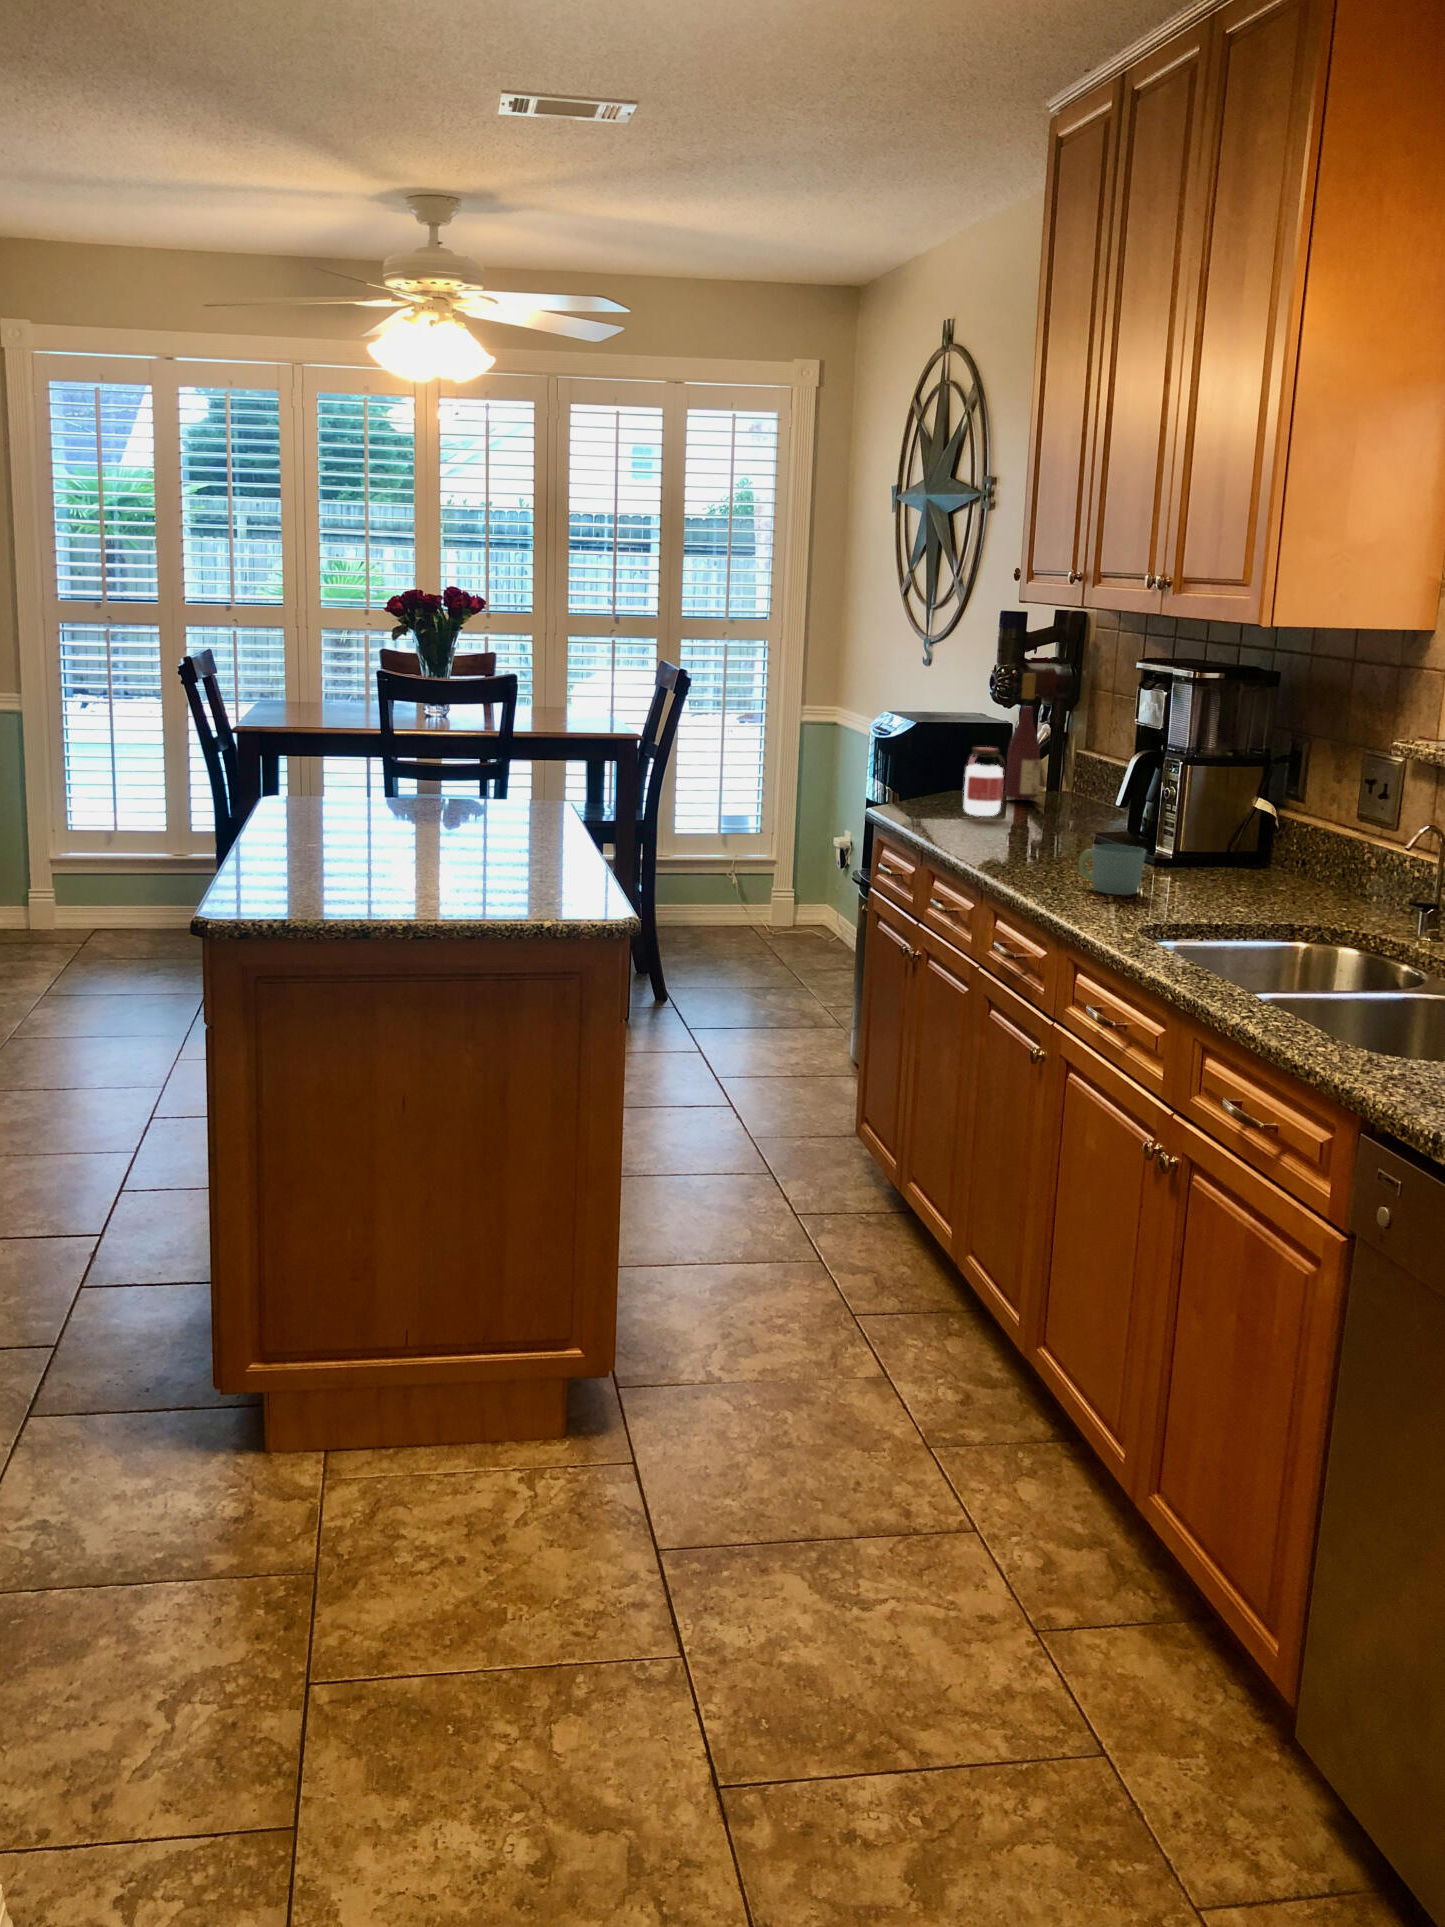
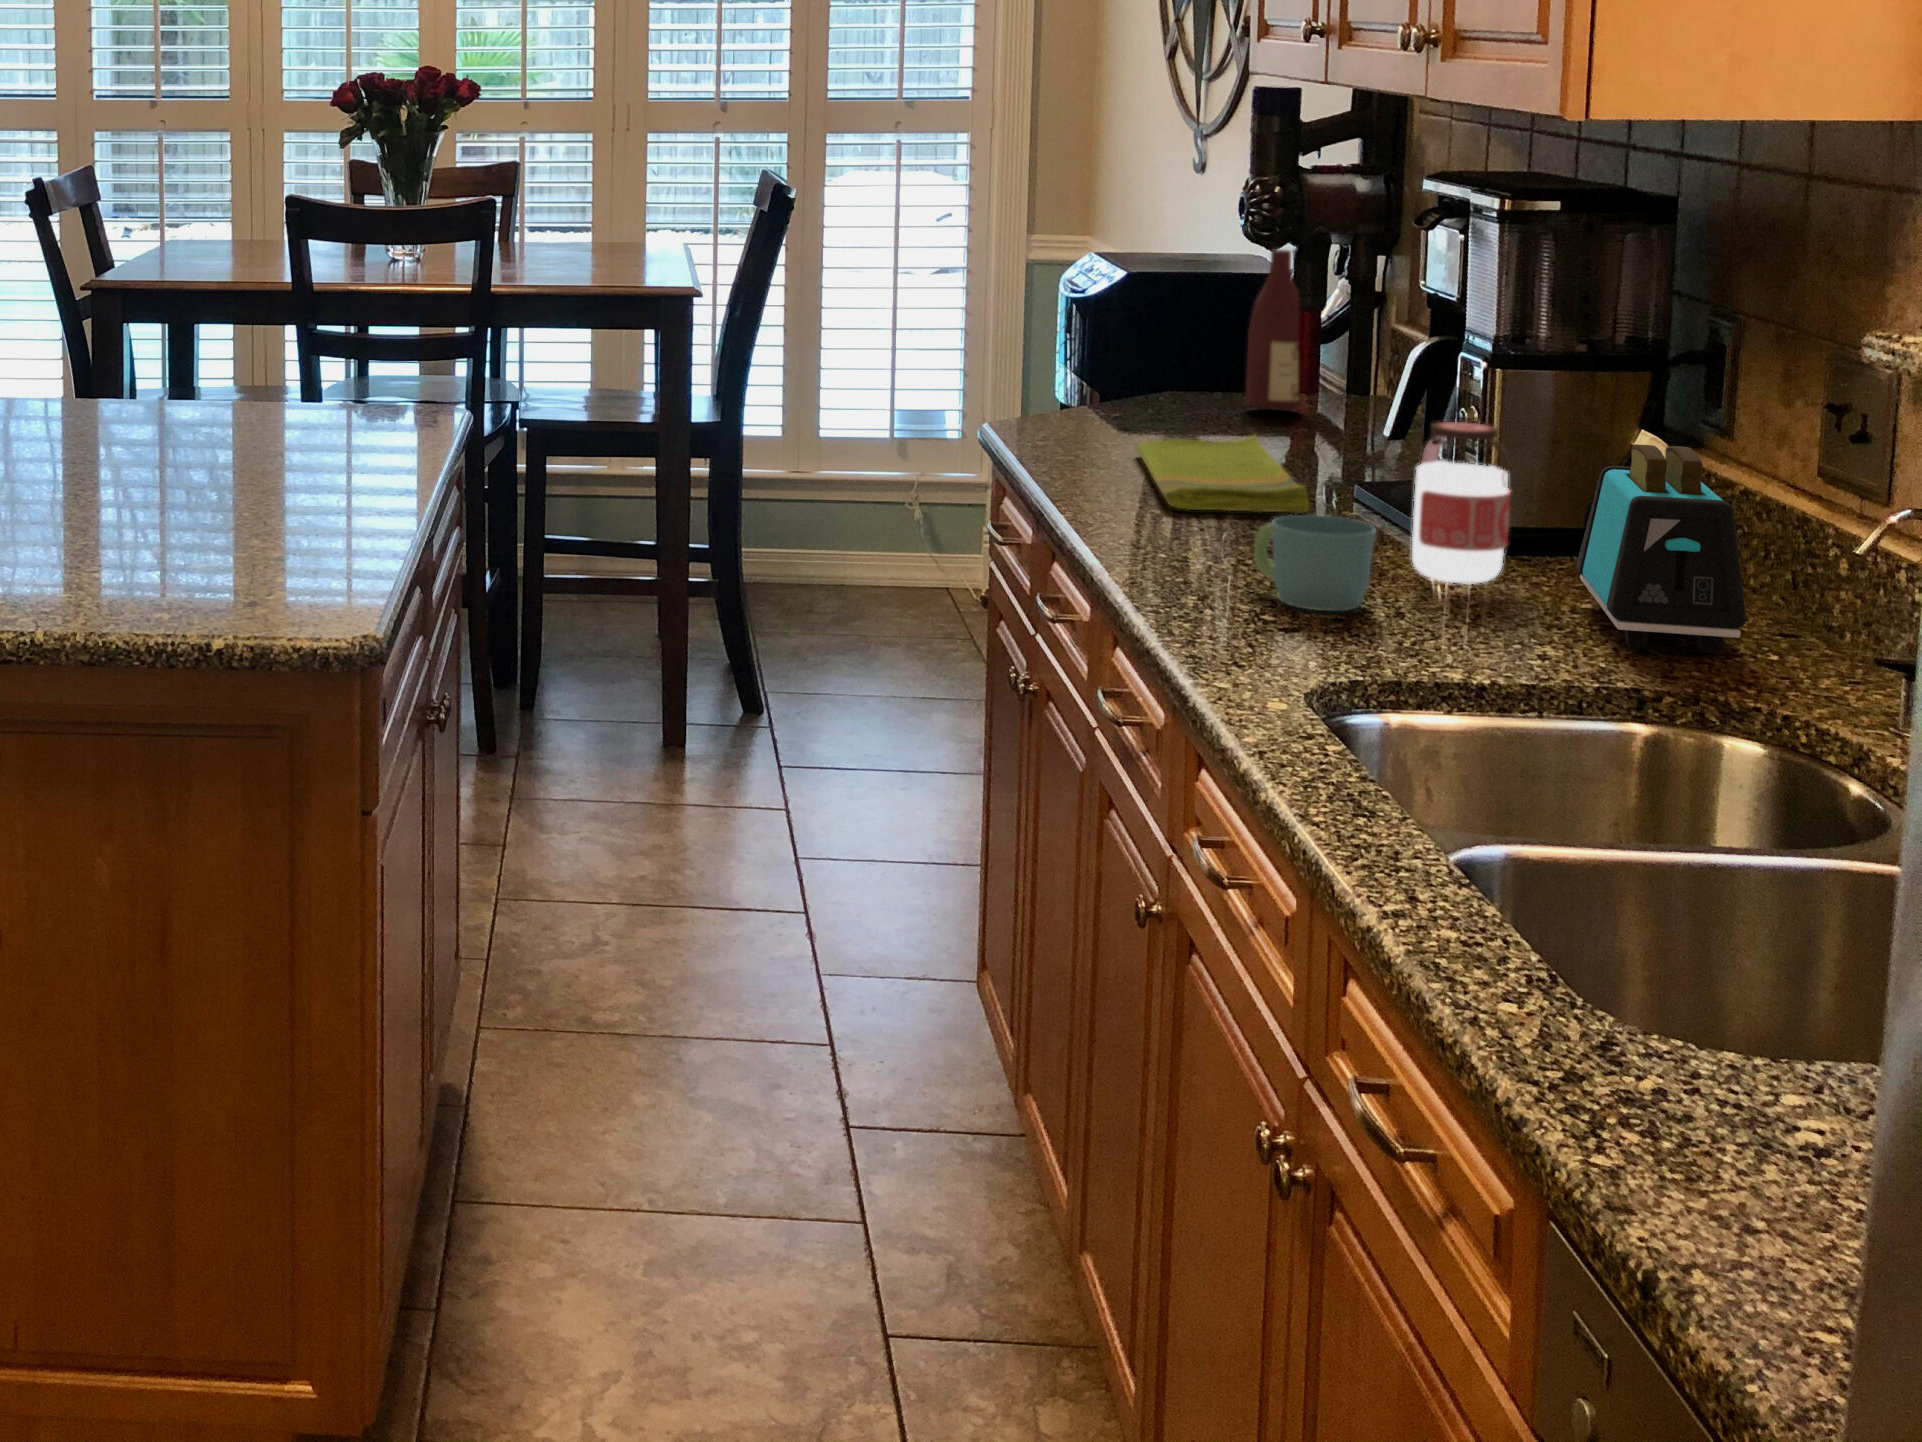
jar: present [964,747,1004,816] -> present [1412,422,1513,584]
toaster: none [1240,803,1335,908] -> present [1577,444,1746,654]
dish towel: none [964,810,1079,850] -> present [1136,435,1309,513]

